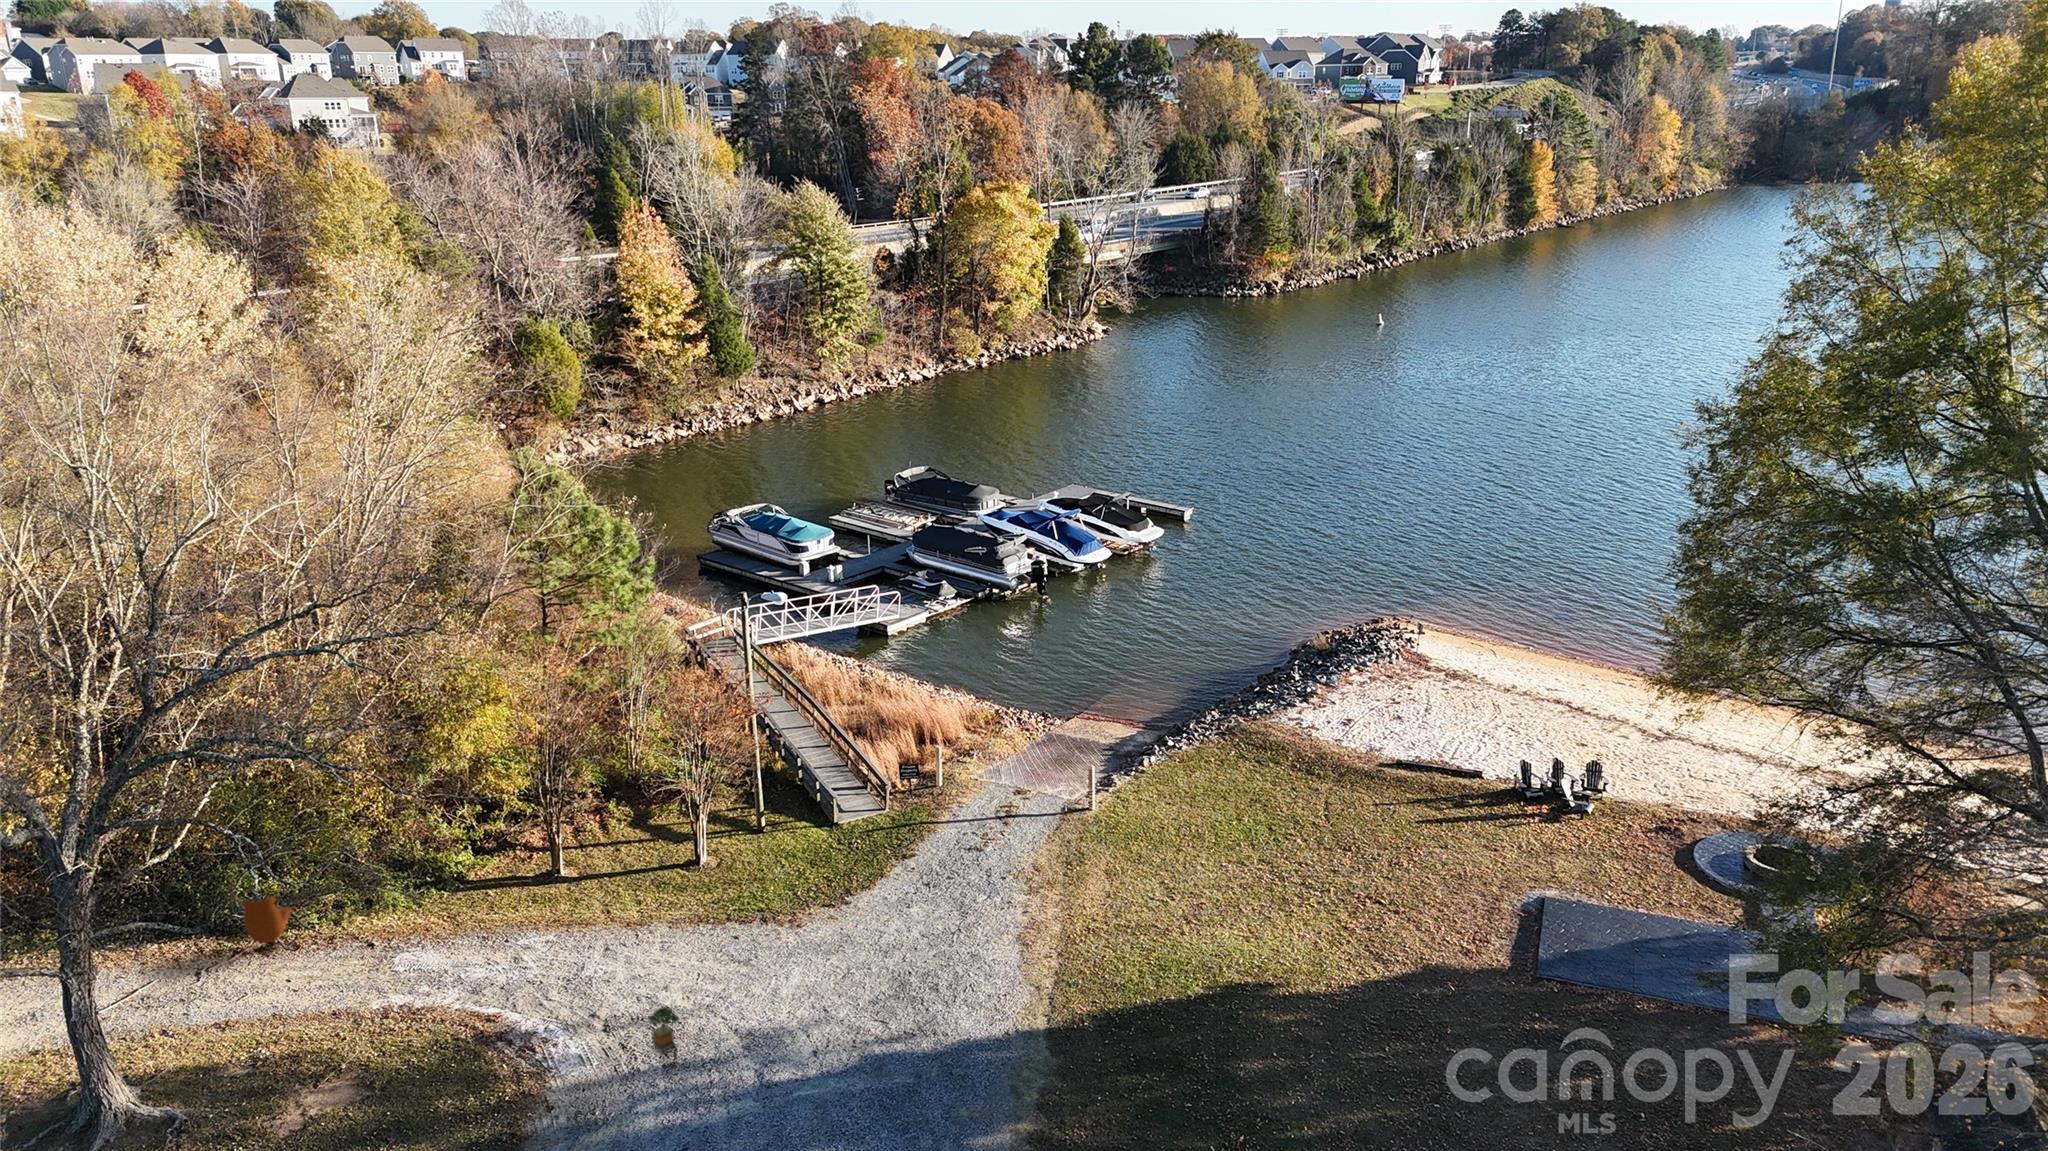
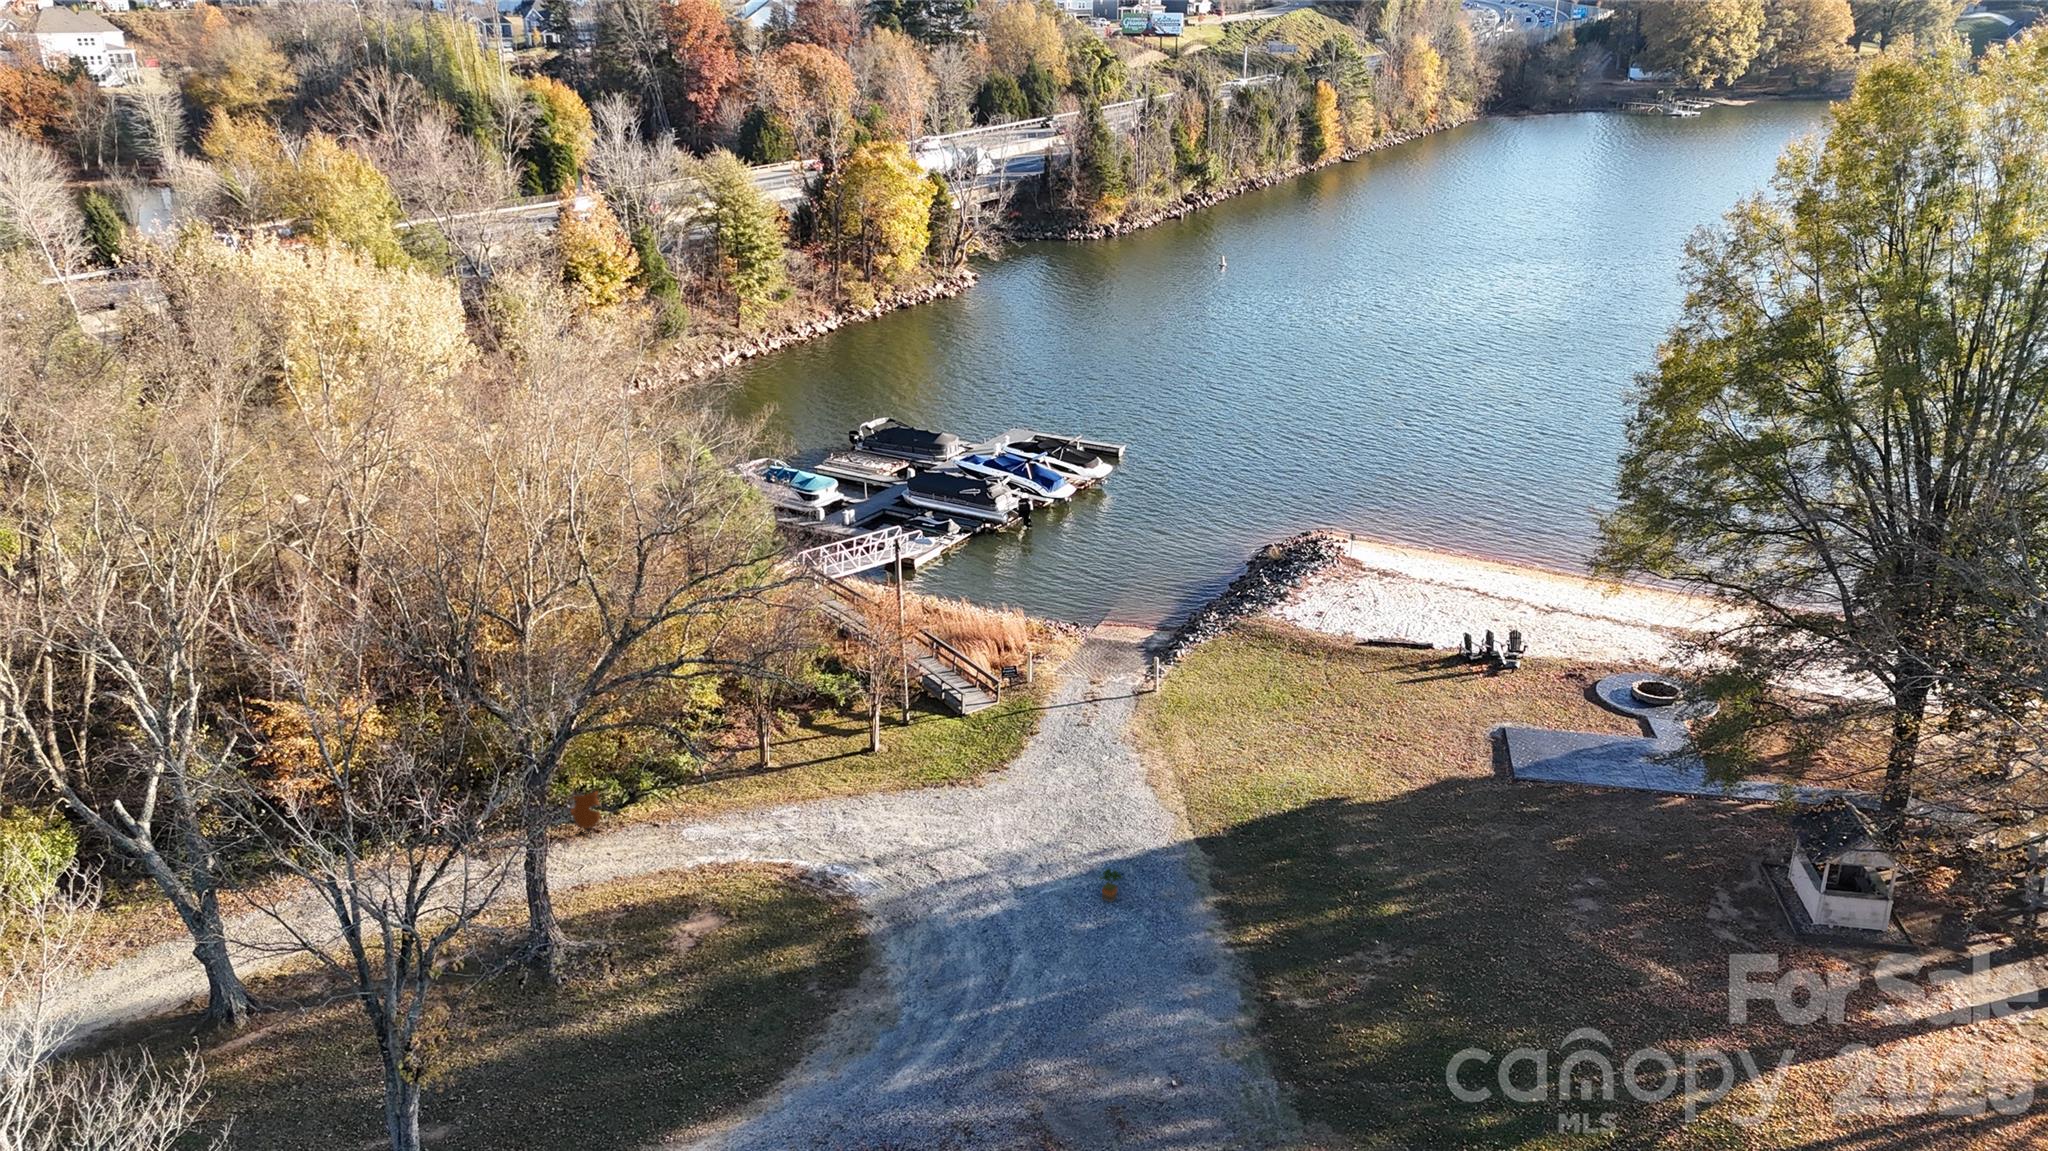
potted tree: present [648,1006,679,1051] -> present [1100,869,1123,902]

